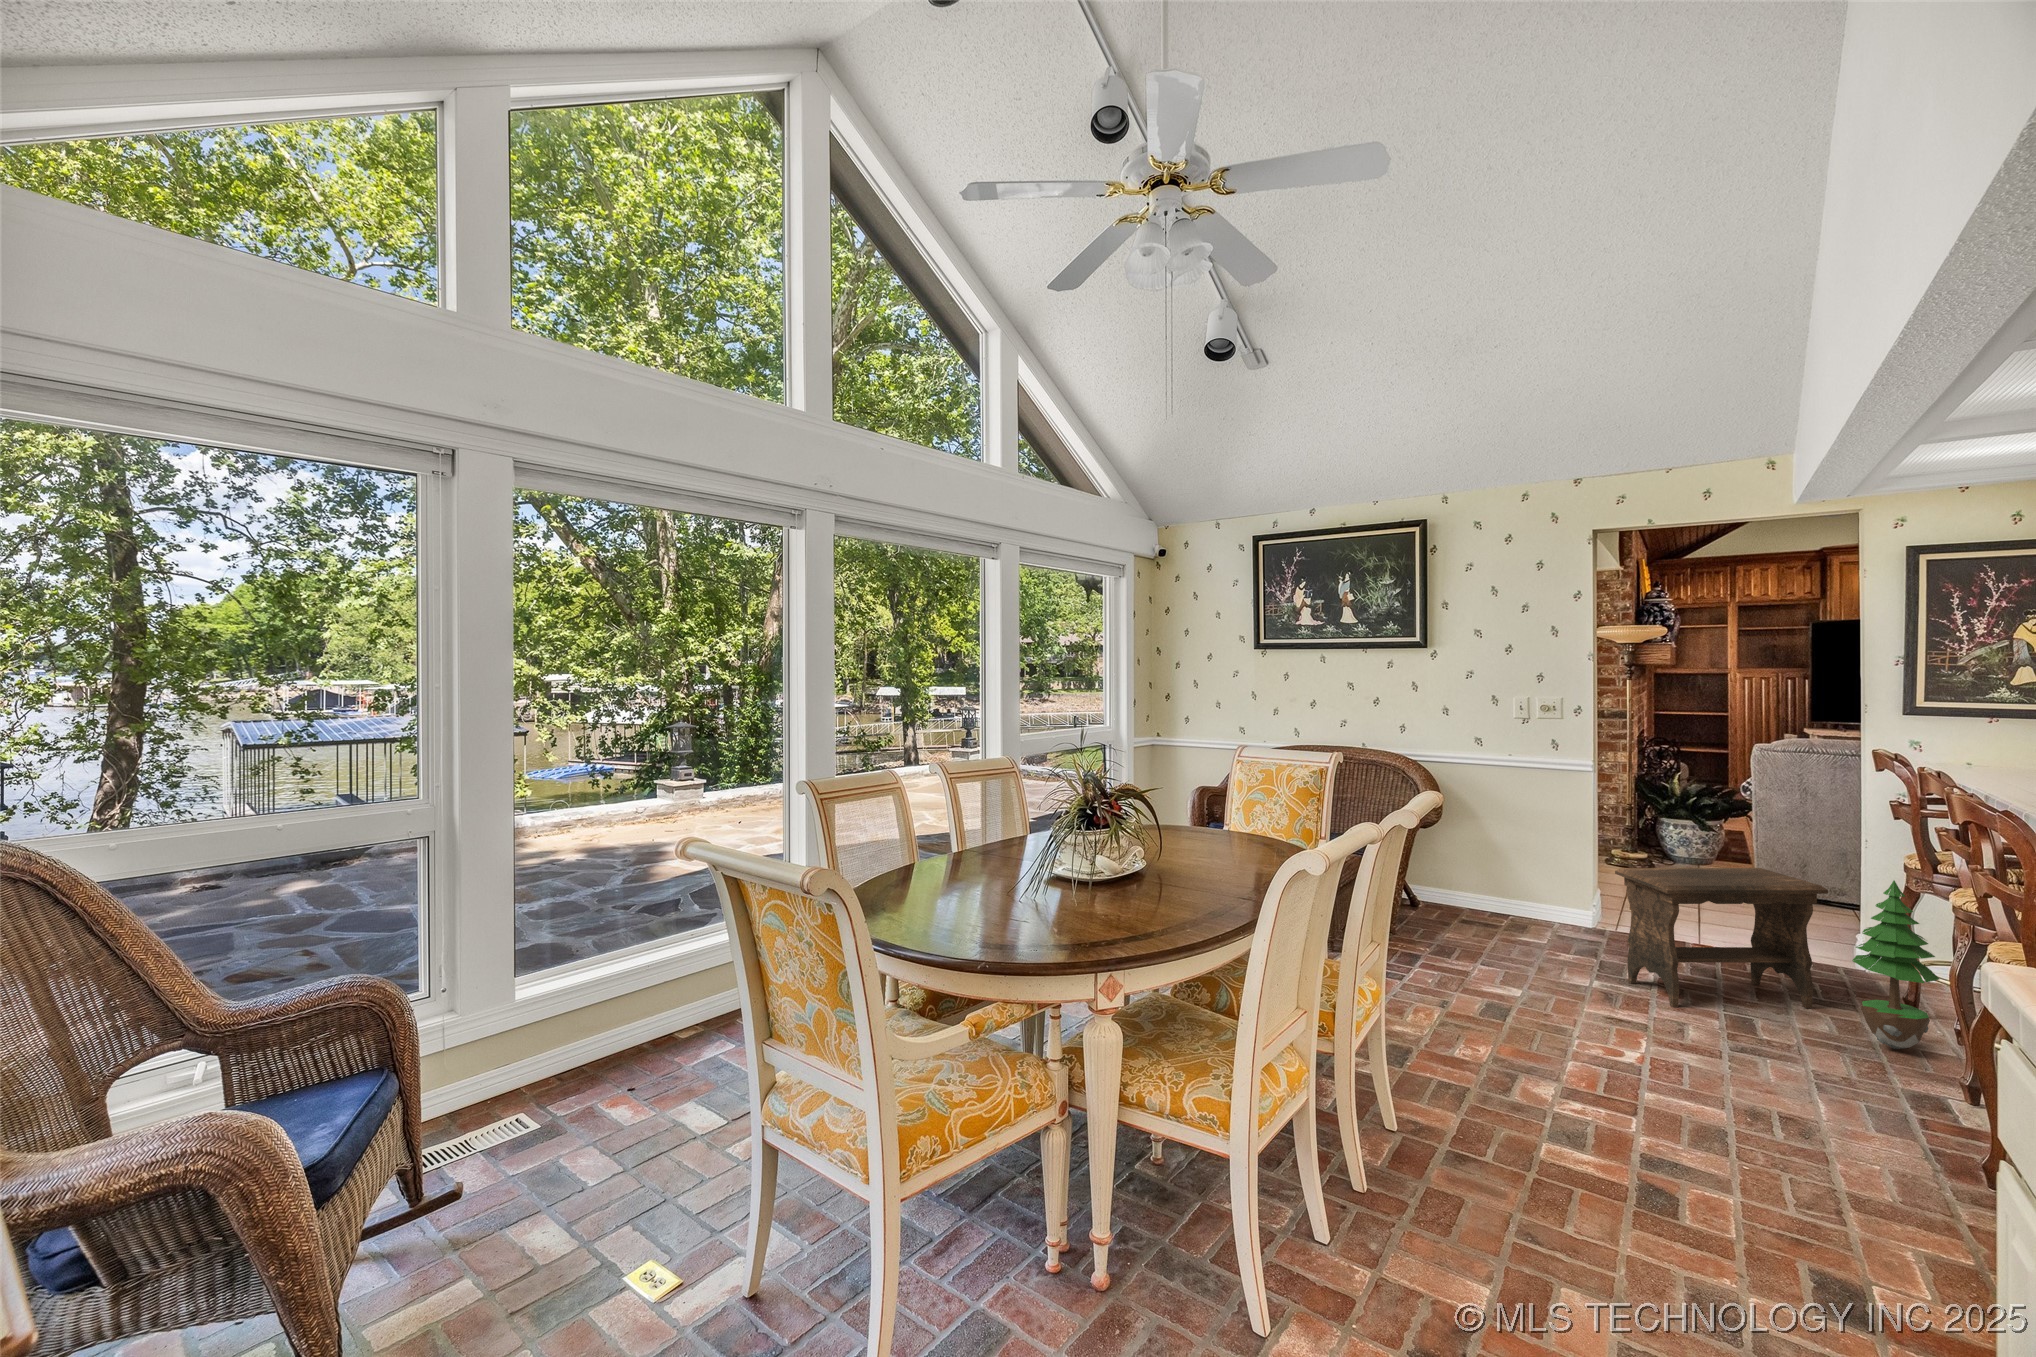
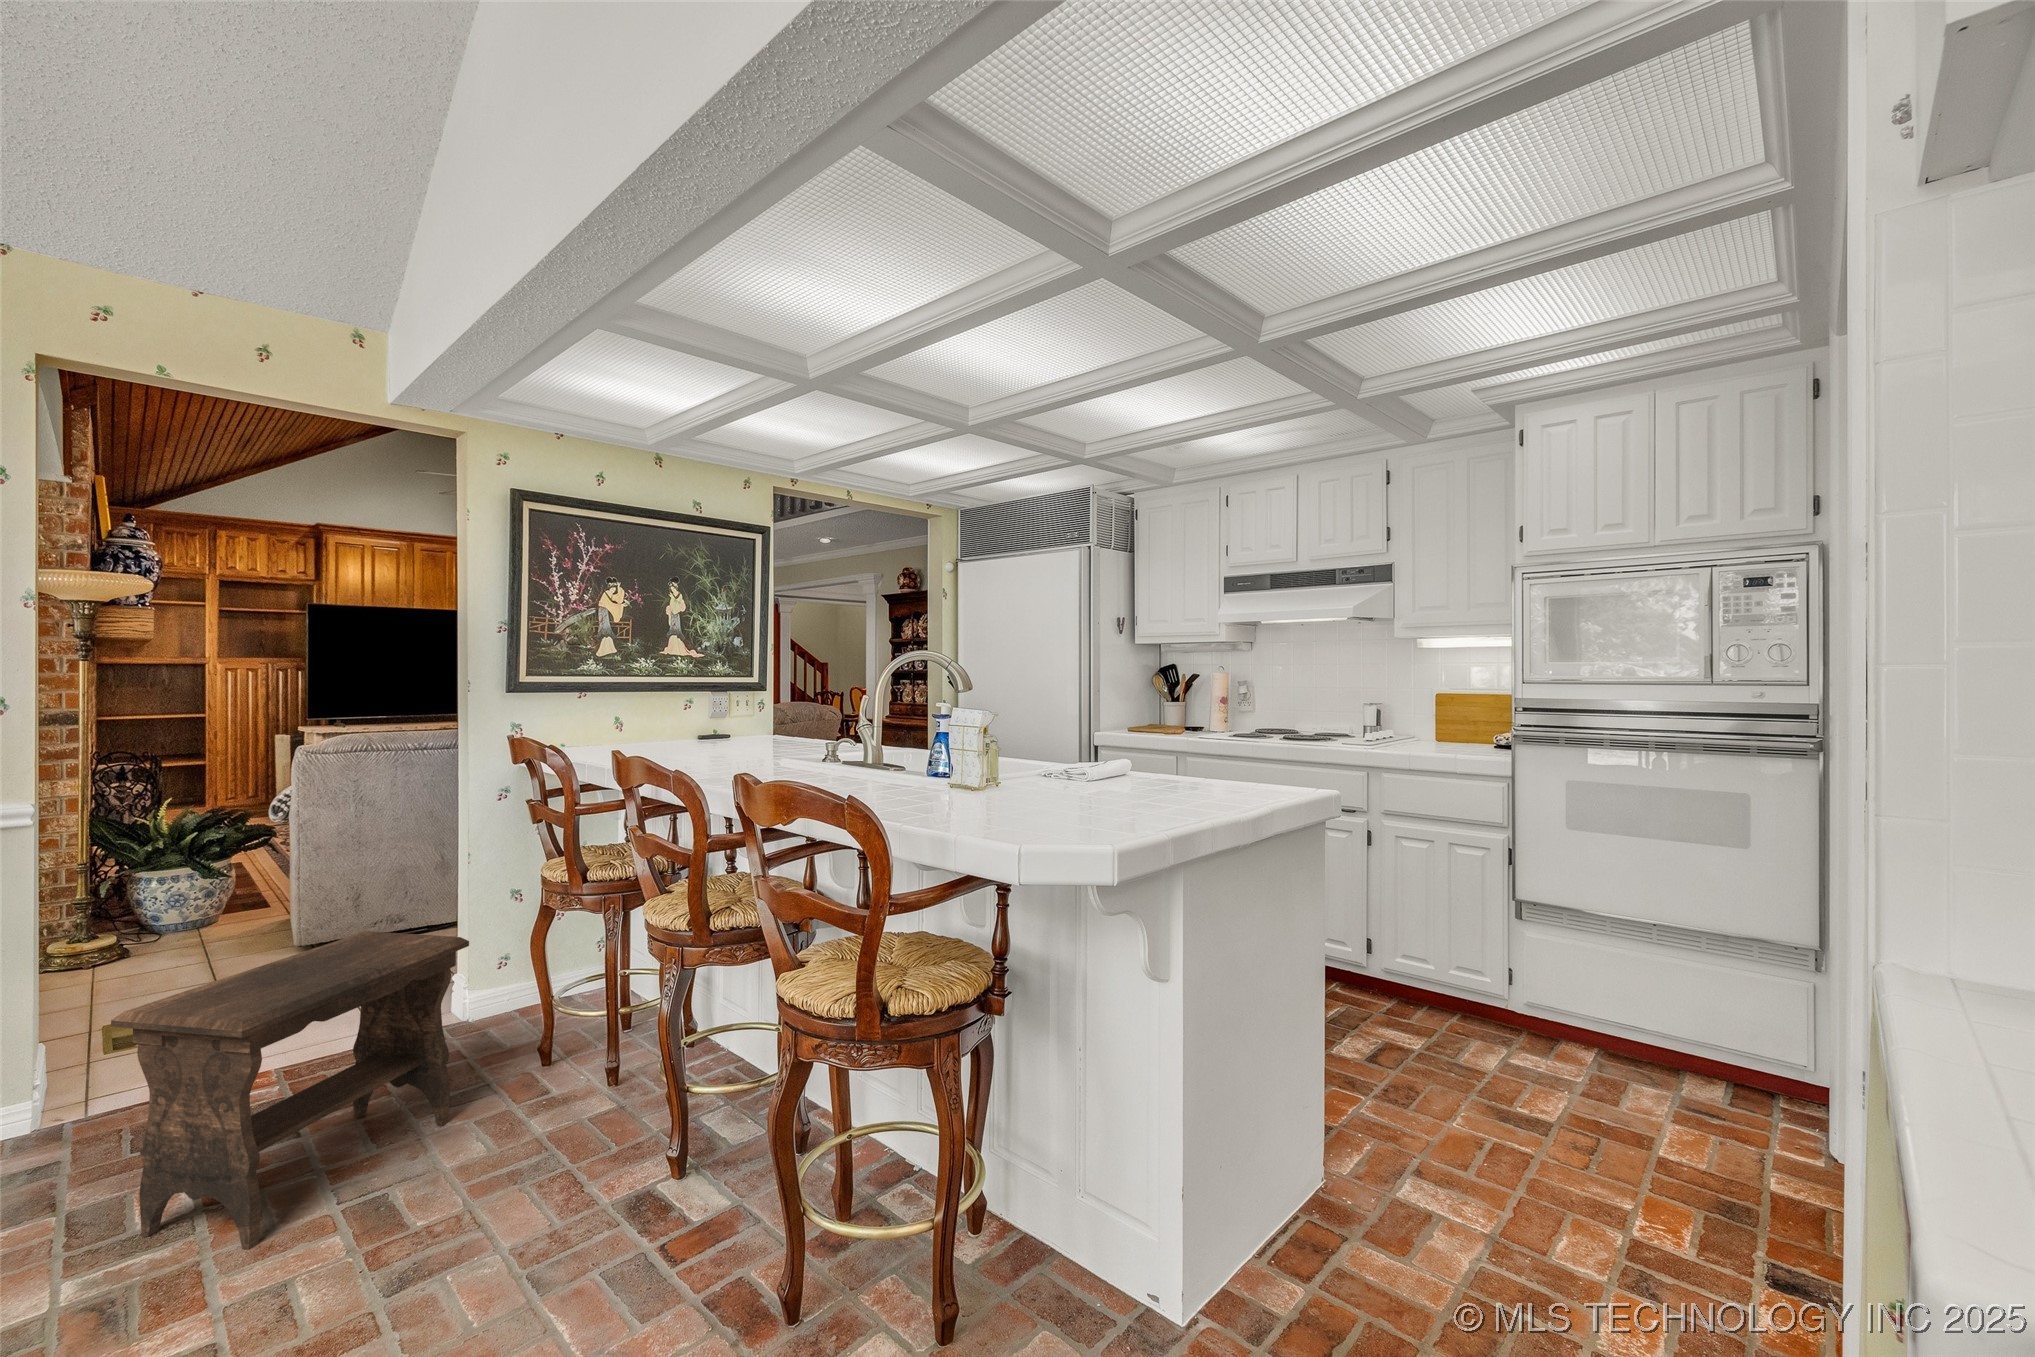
potted tree: present [1852,880,1939,1049] -> none [520,907,612,1139]

